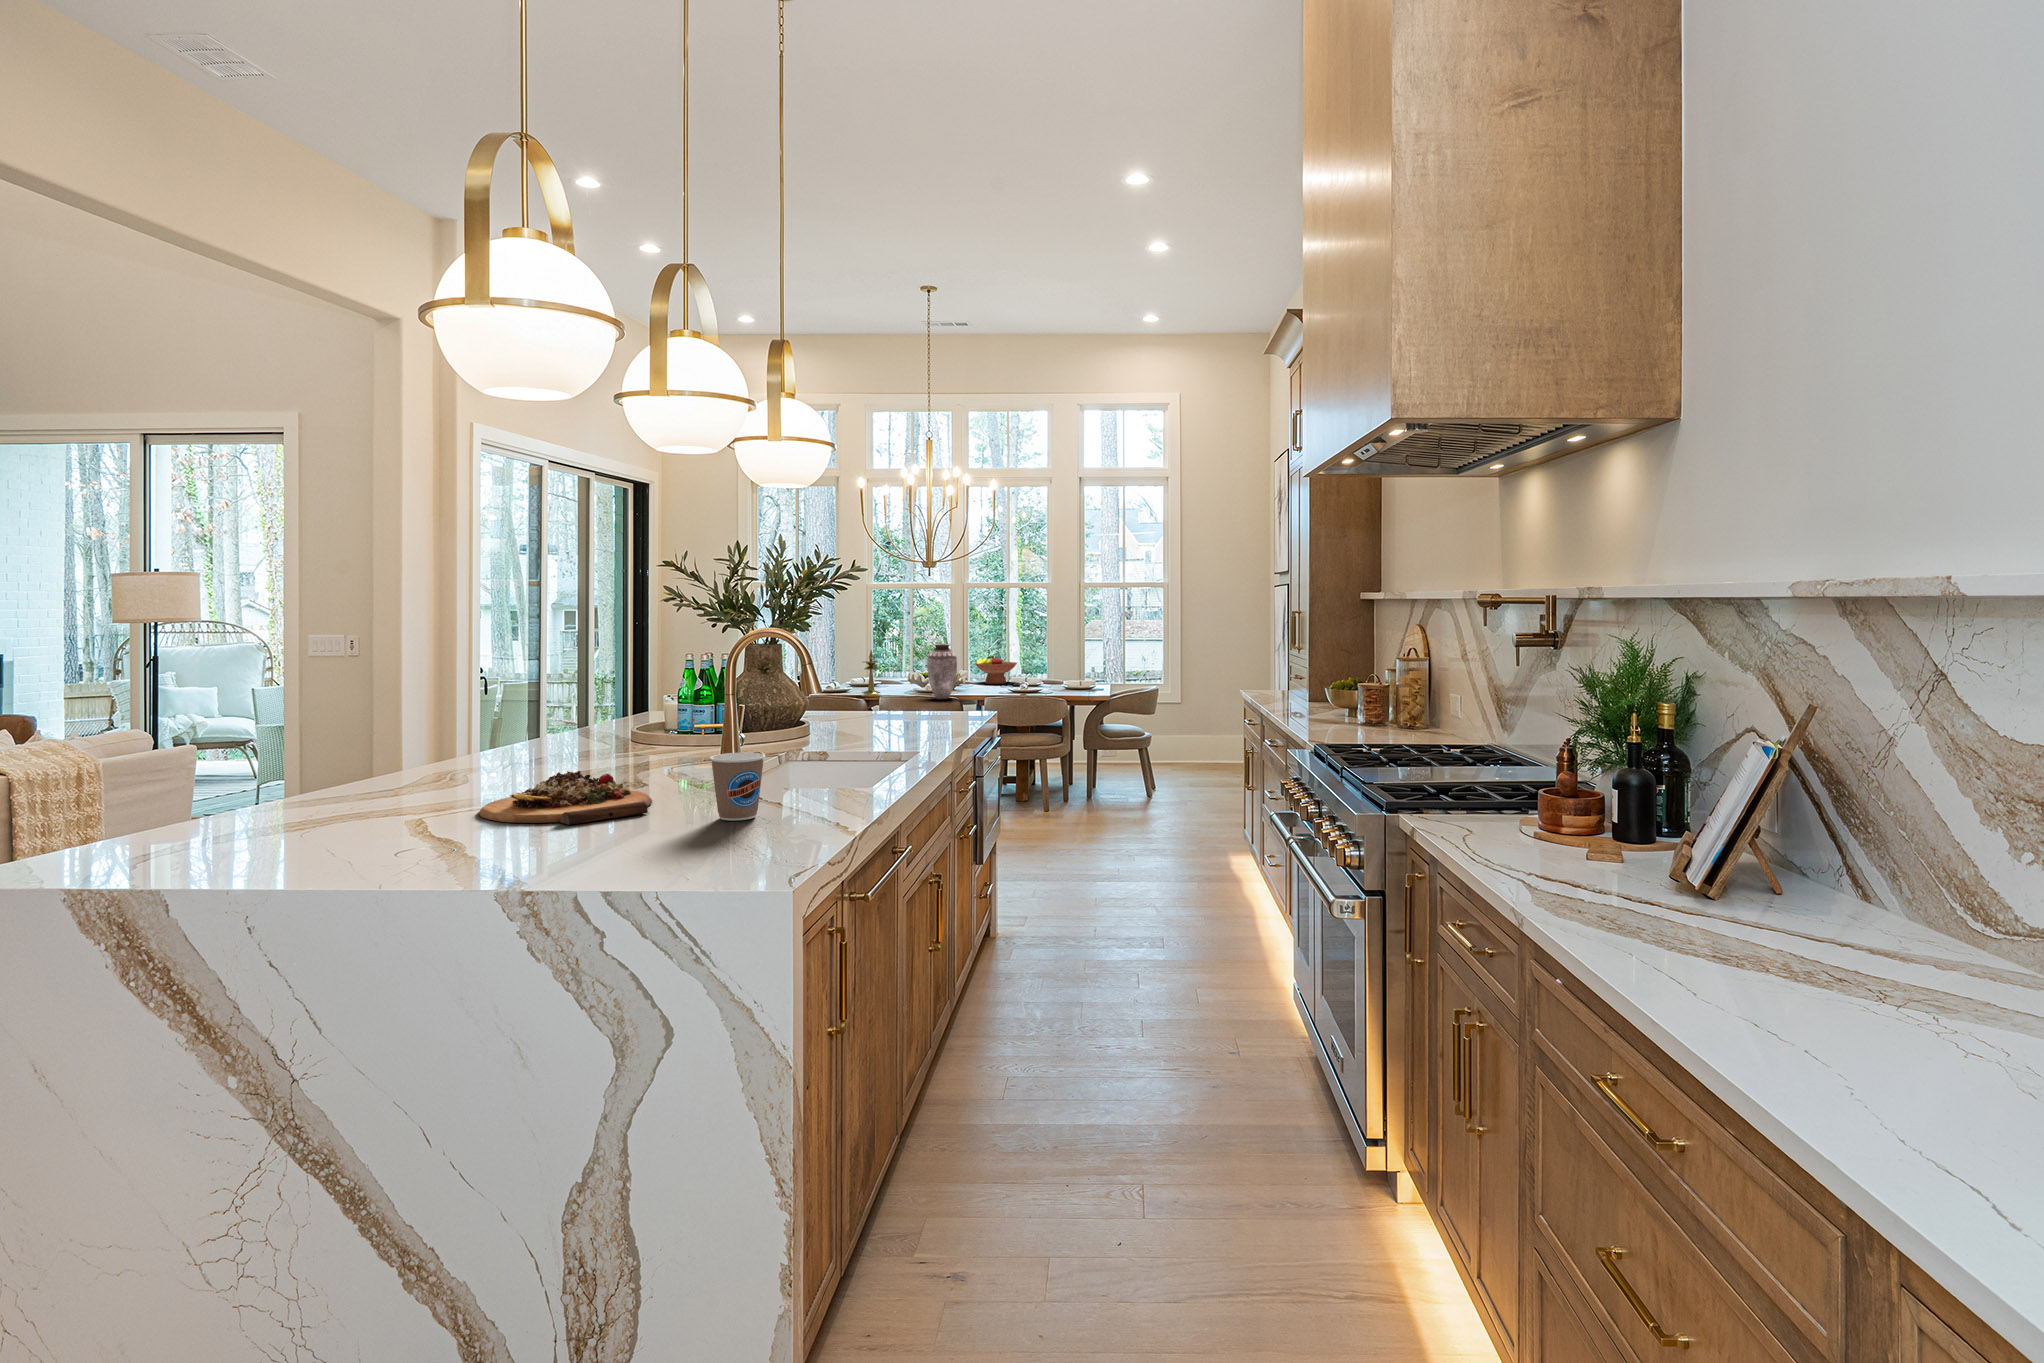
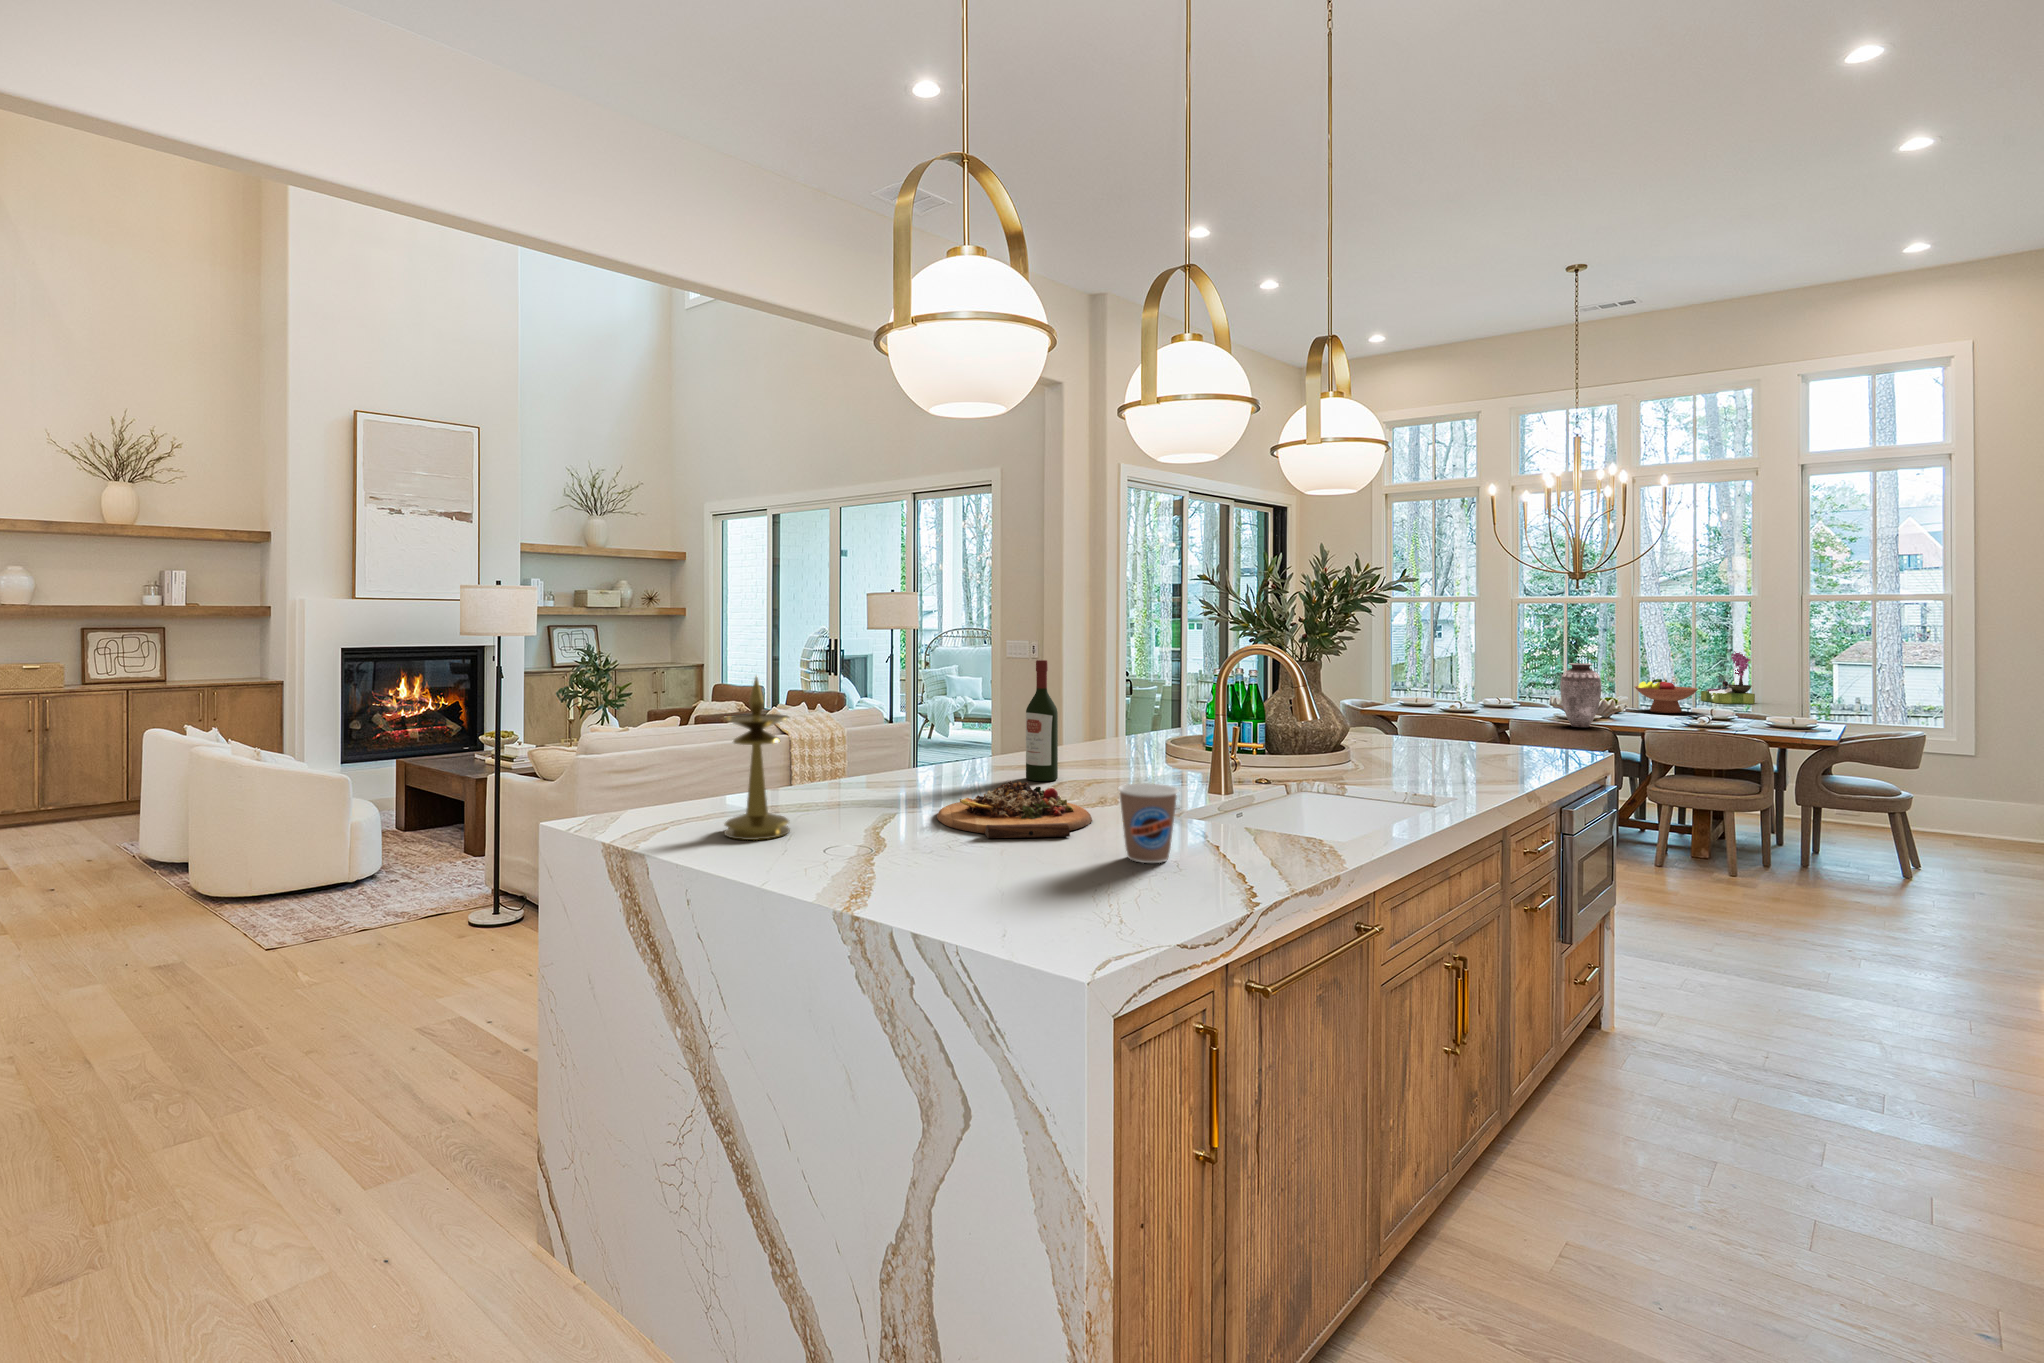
flower arrangement: none [1015,631,1049,674] -> present [1701,651,1755,704]
wine bottle: none [527,650,565,777] -> present [1026,660,1058,781]
candlestick: present [862,650,881,697] -> present [724,677,790,840]

